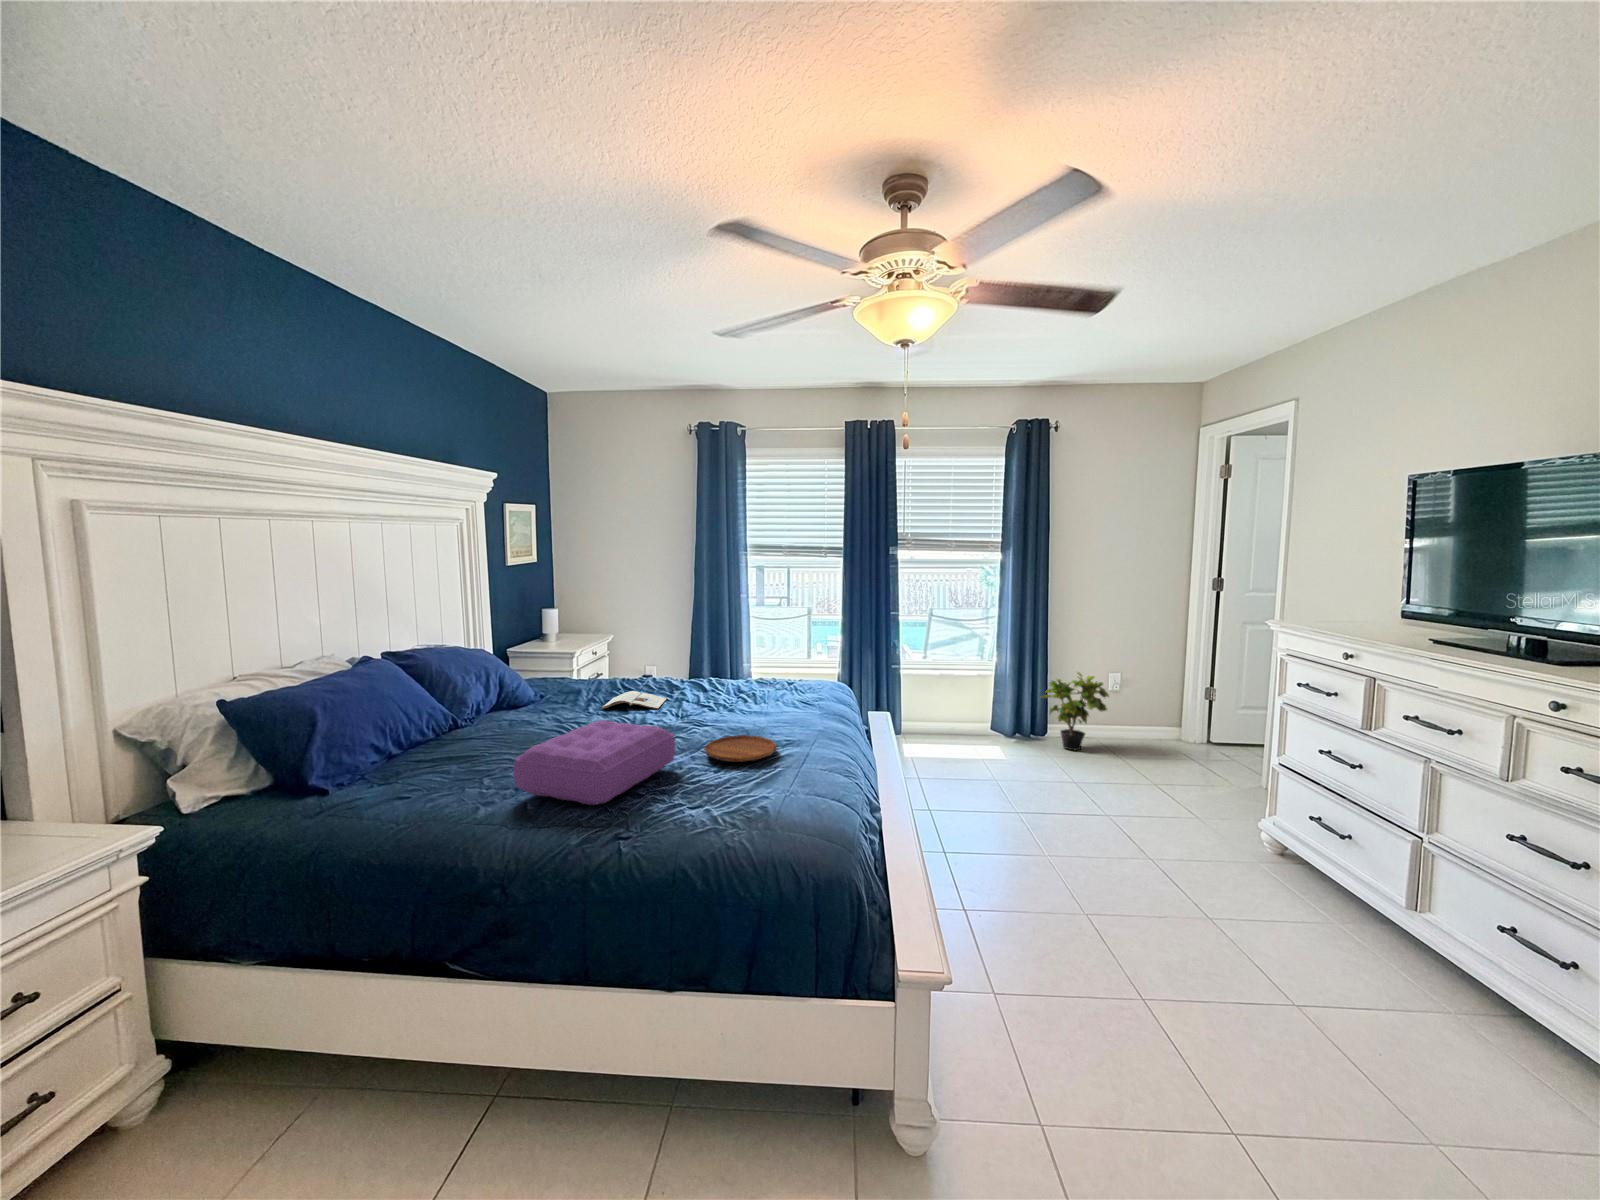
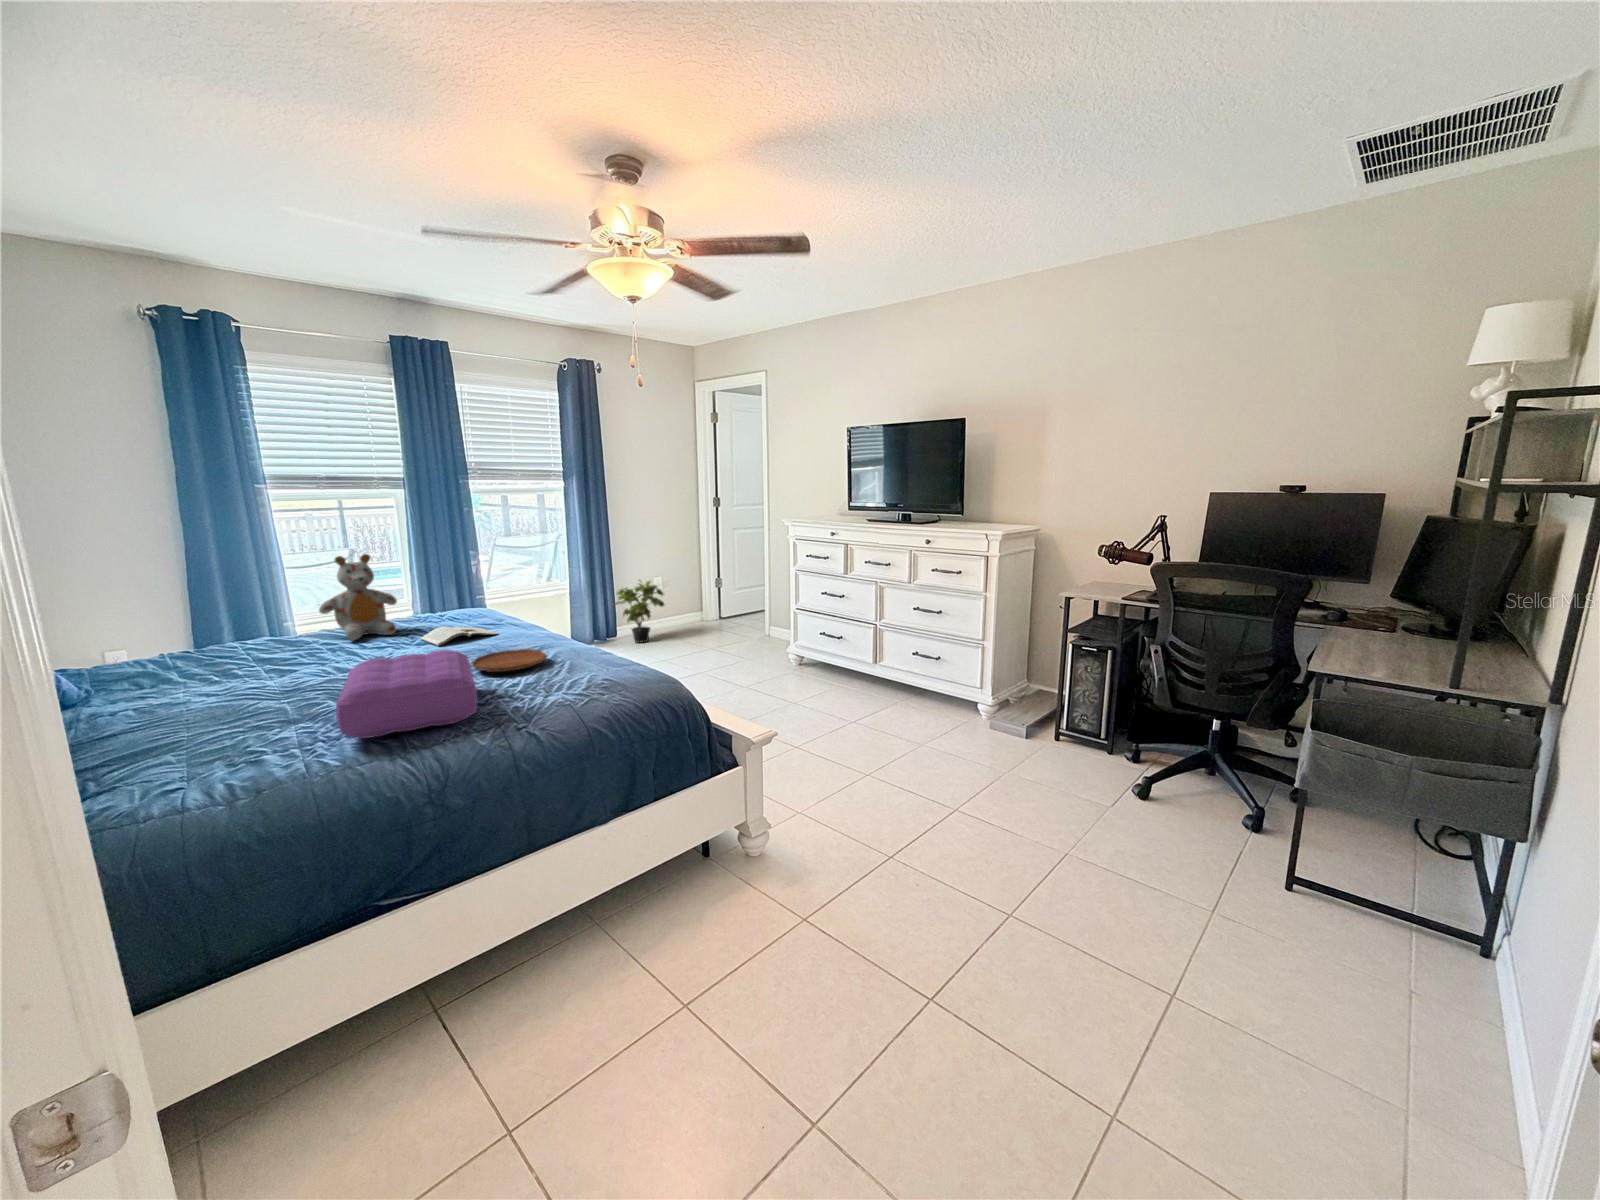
stuffed bear: none [700,618,757,693] -> present [319,554,397,641]
magazine: present [602,691,667,709] -> present [420,627,498,646]

